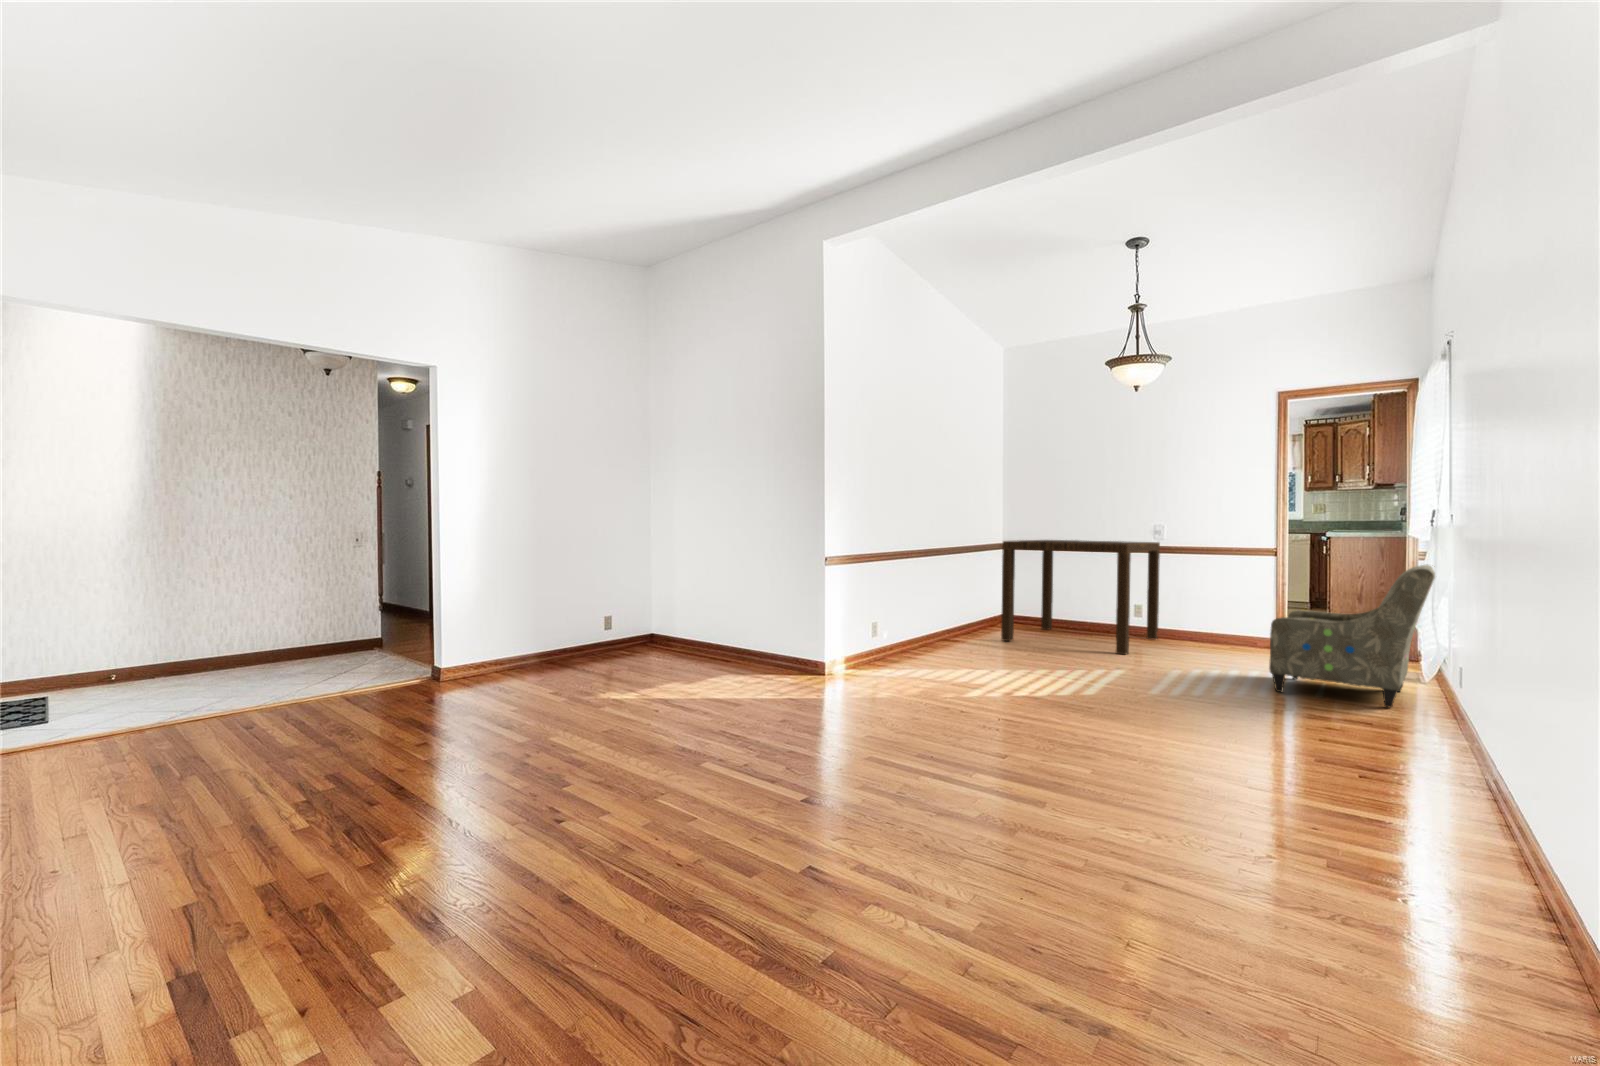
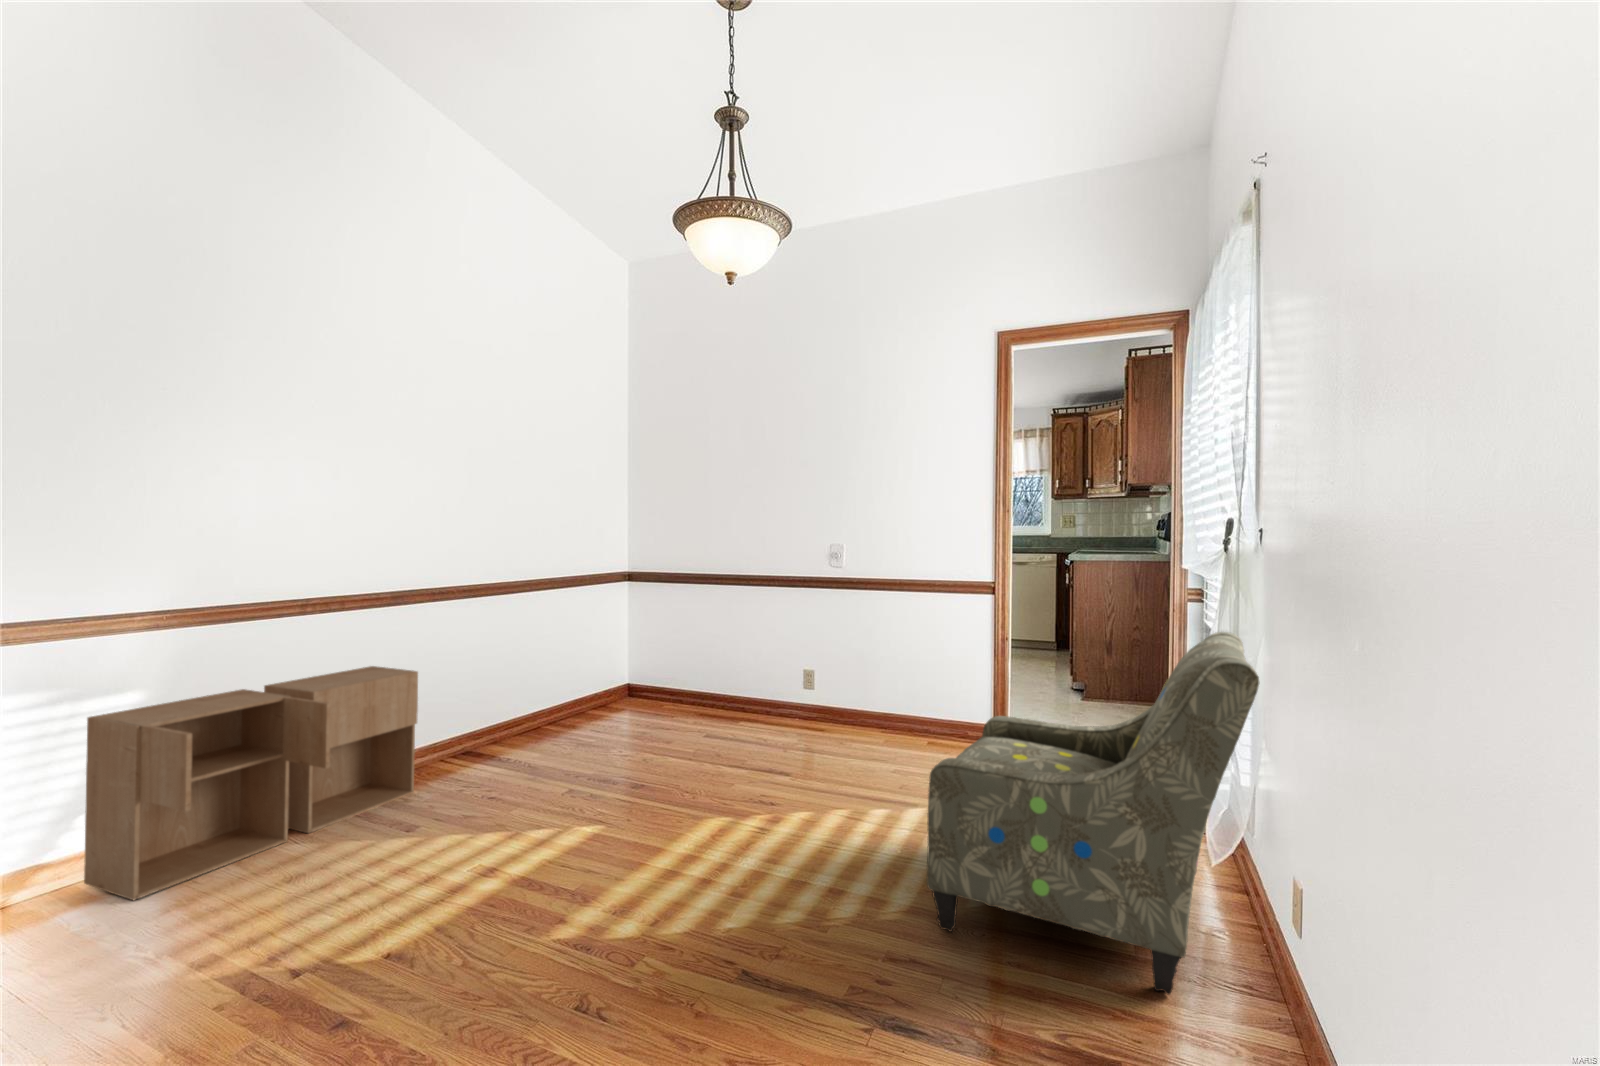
dining table: present [1001,540,1160,655] -> none [558,564,834,781]
storage cabinet: none [868,588,955,670] -> present [84,666,418,900]

